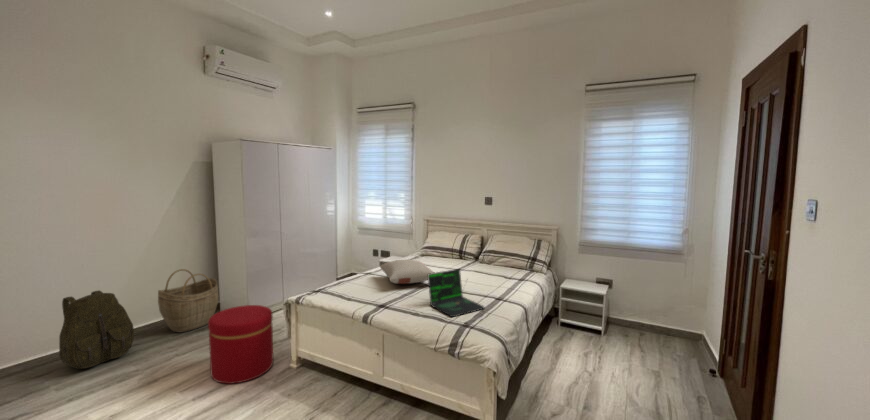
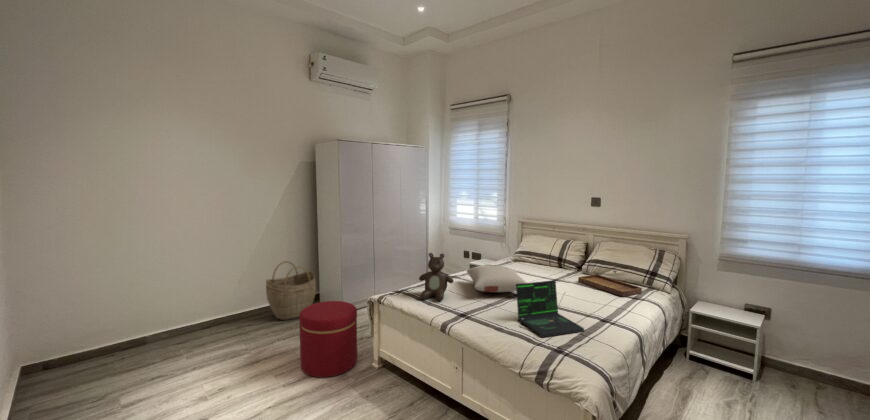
teddy bear: none [336,251,370,295] -> present [419,253,453,301]
tray: none [476,257,526,279] -> present [578,270,642,297]
backpack: present [59,291,134,369] -> none [188,276,244,345]

